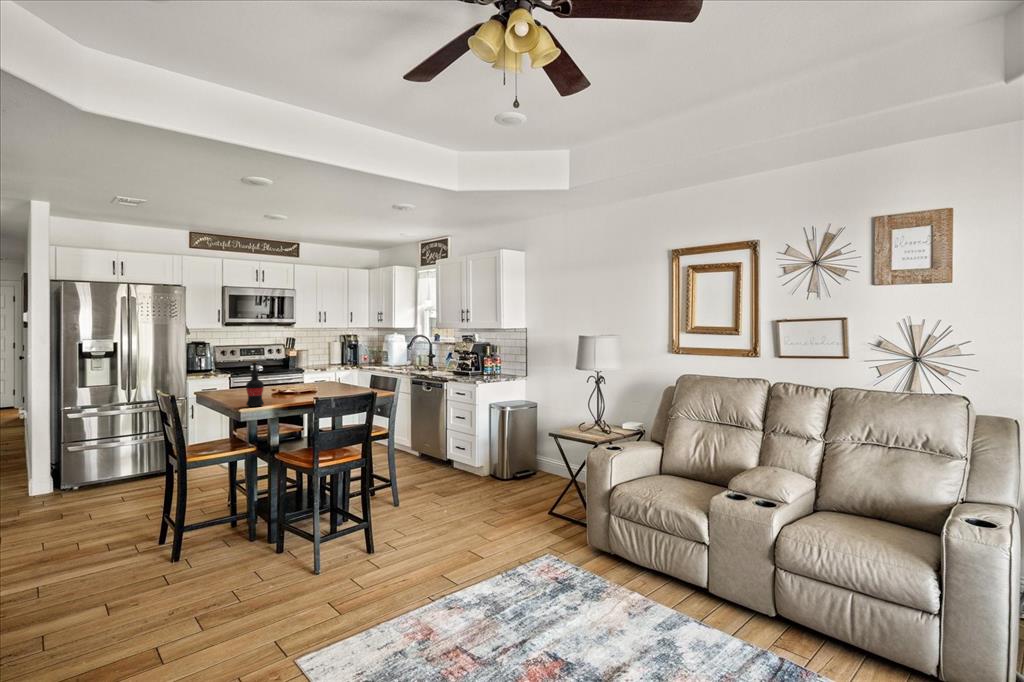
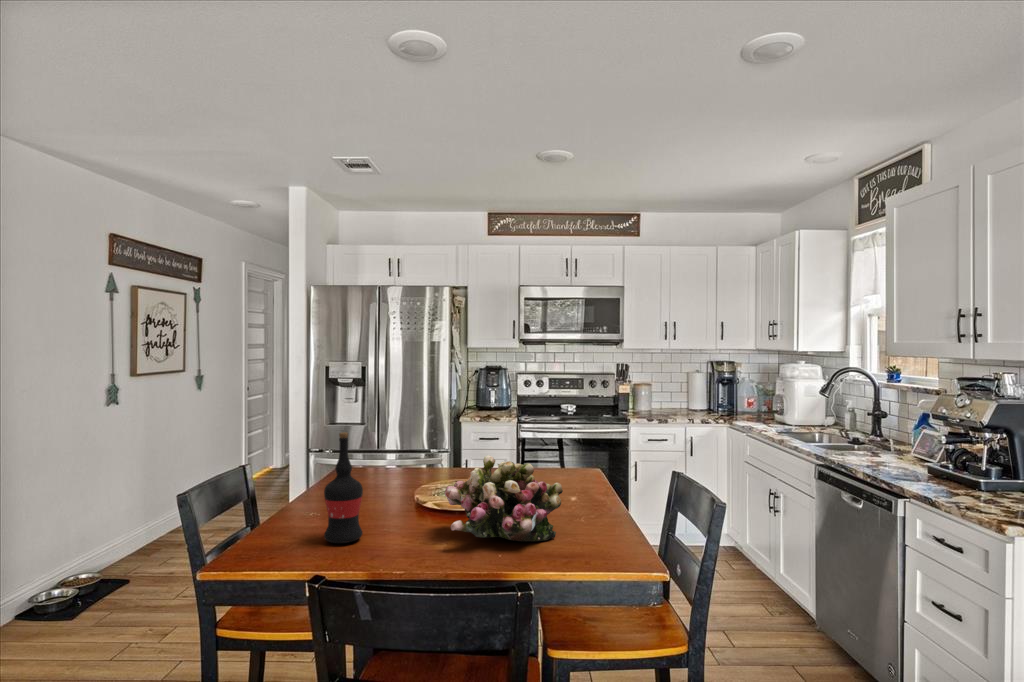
flower arrangement: none [291,369,342,398] -> present [444,455,563,542]

